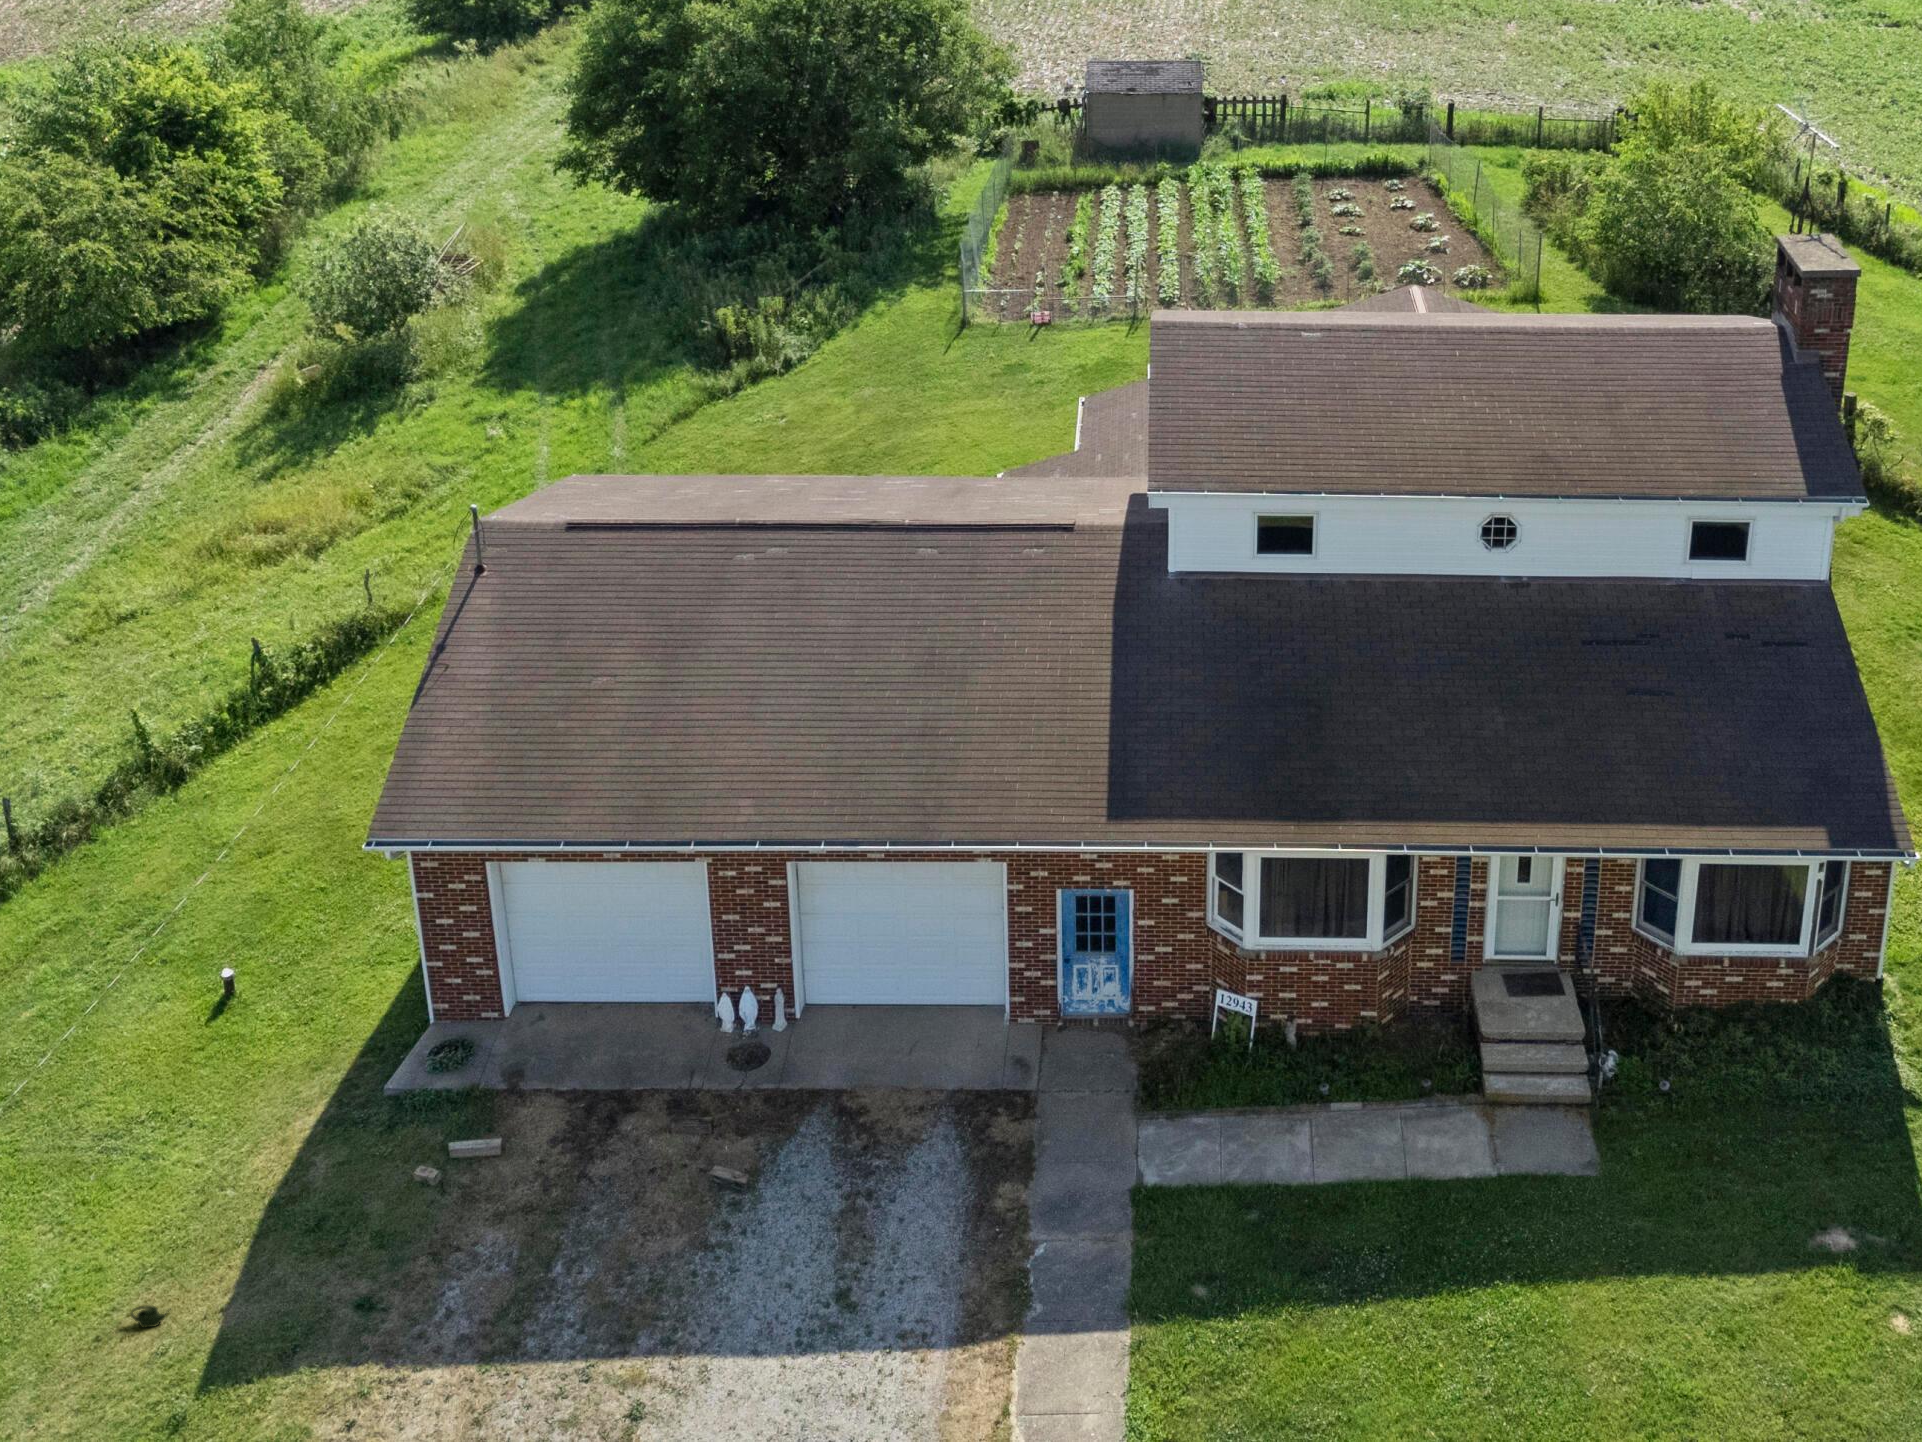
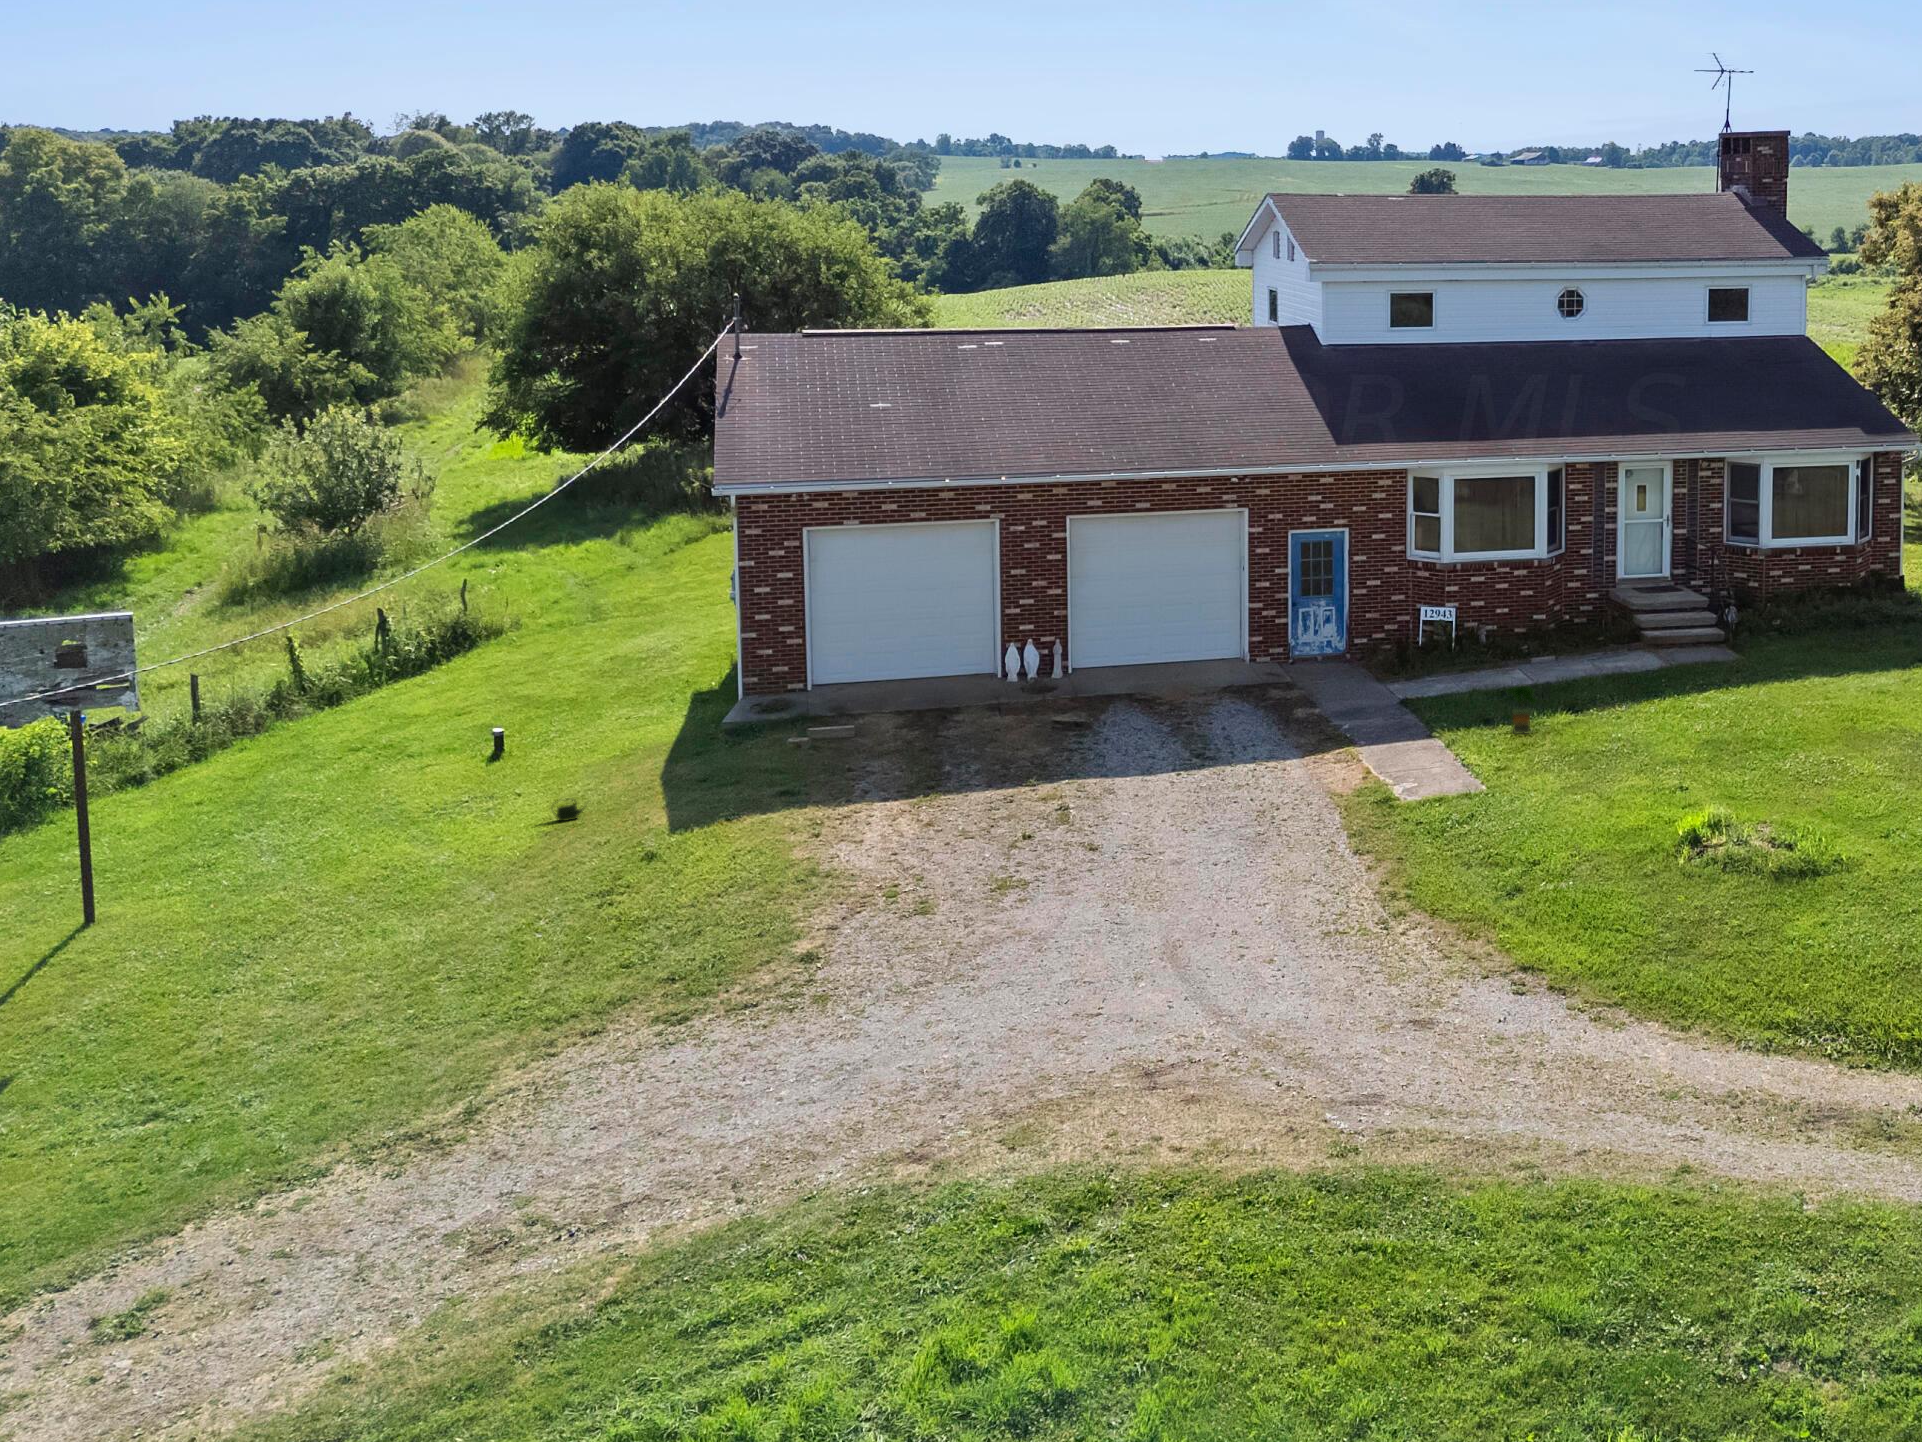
potted tree: none [1219,1299,1257,1361] -> present [1507,686,1536,734]

